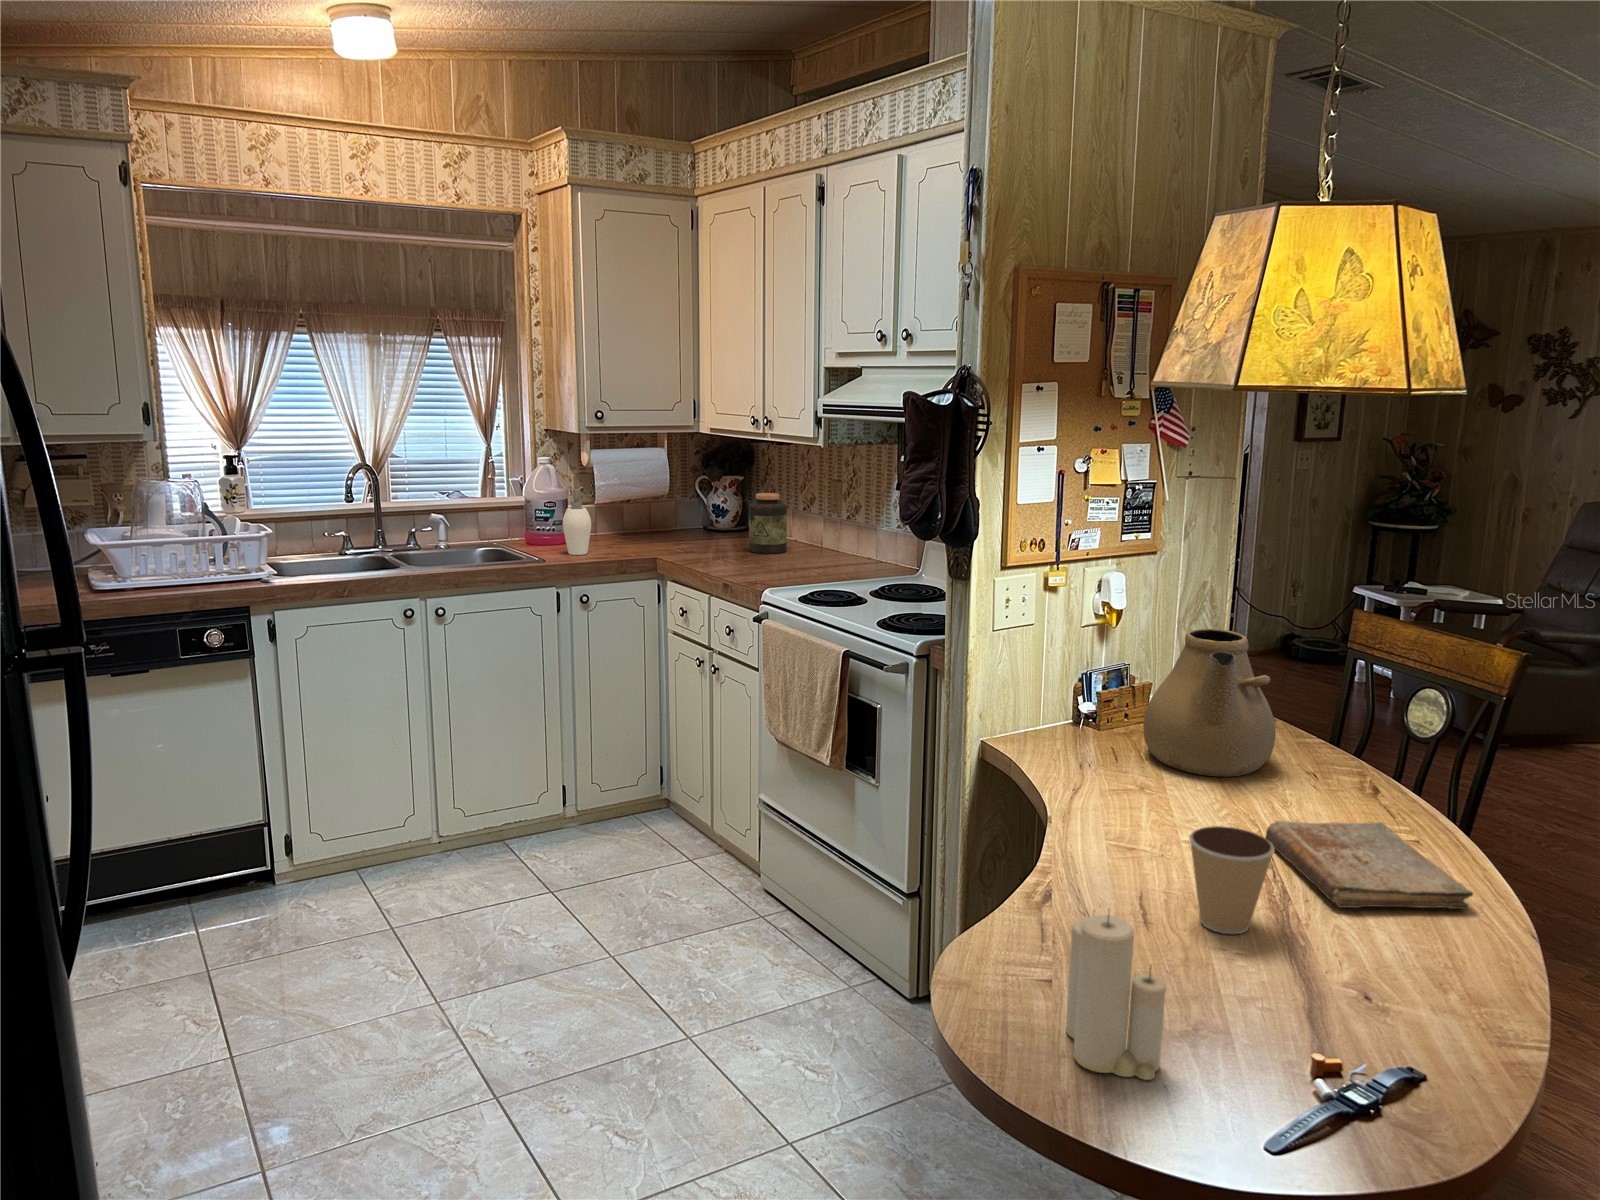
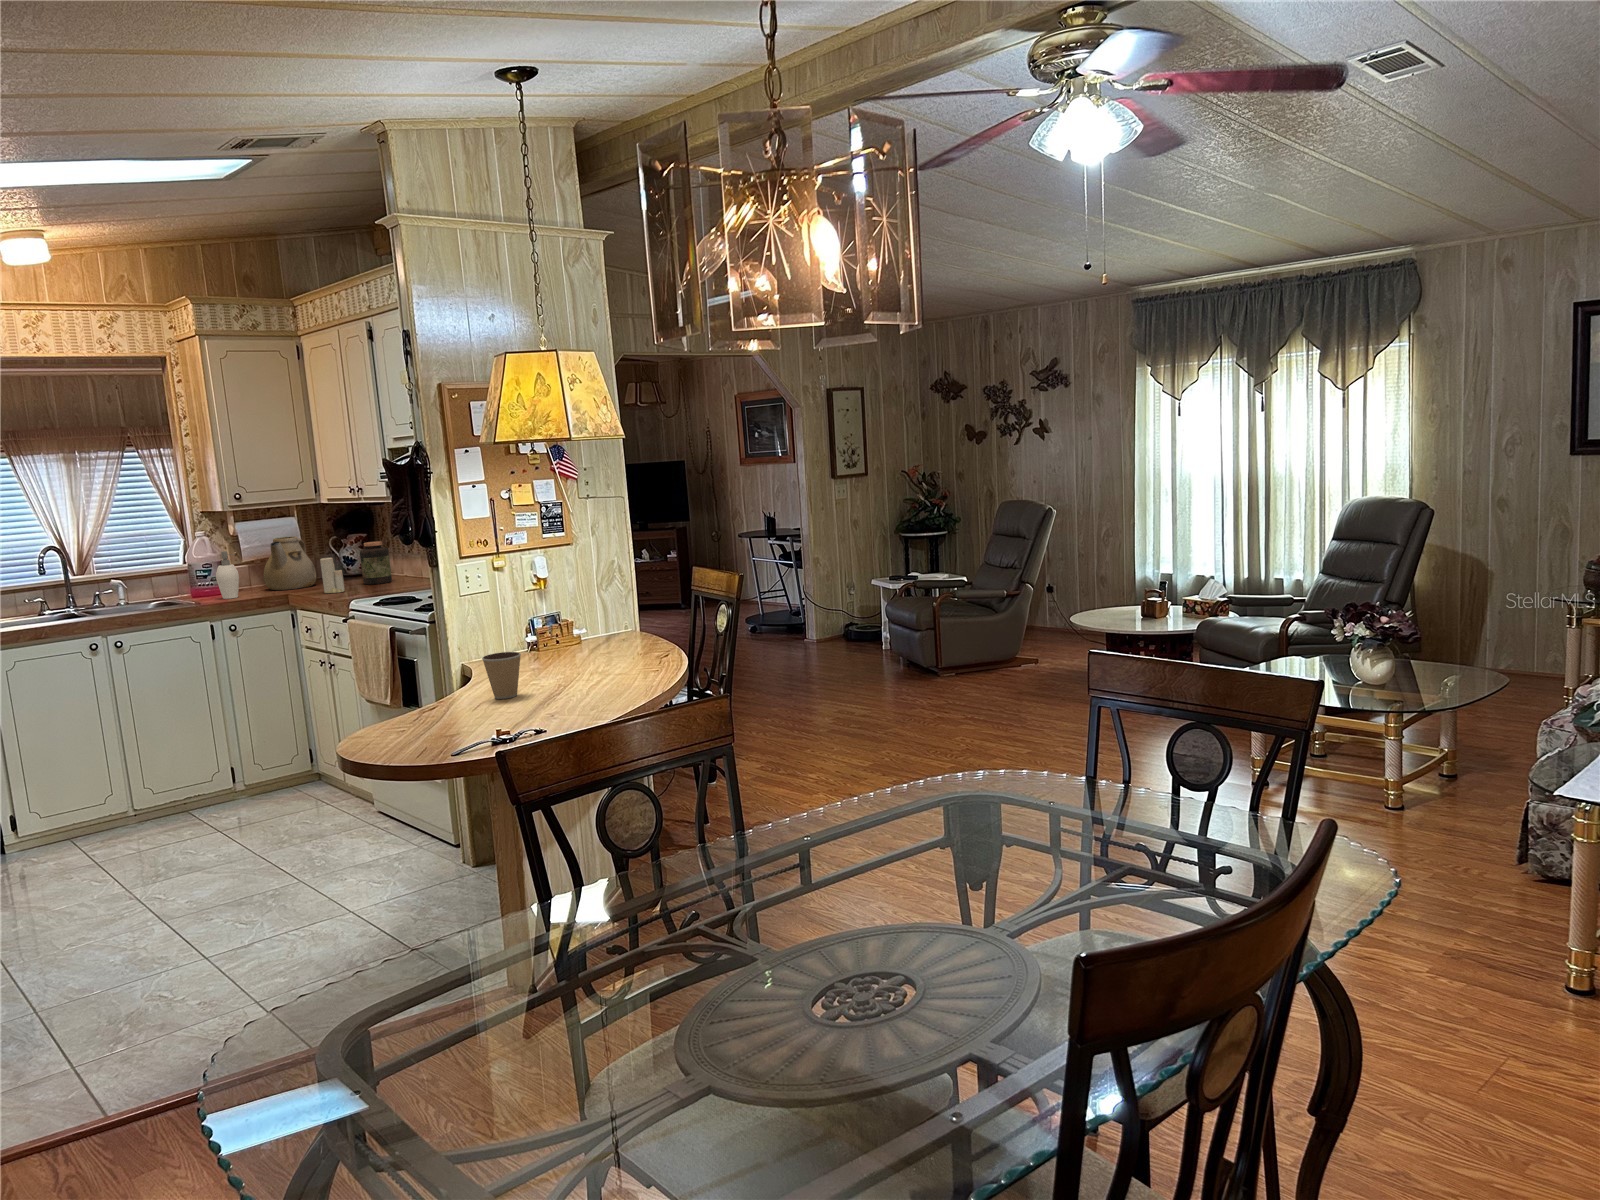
teapot: present [1143,629,1275,777] -> present [264,537,316,590]
book: present [1265,821,1473,909] -> none [562,655,629,684]
candle: present [1066,914,1166,1080] -> present [320,558,345,593]

